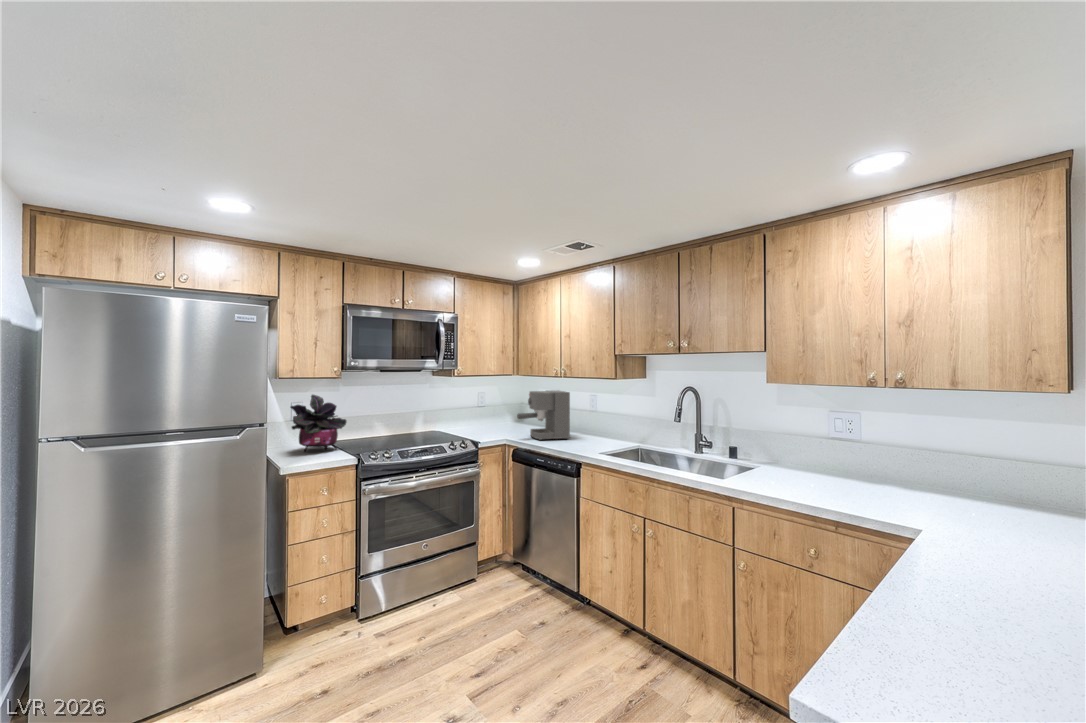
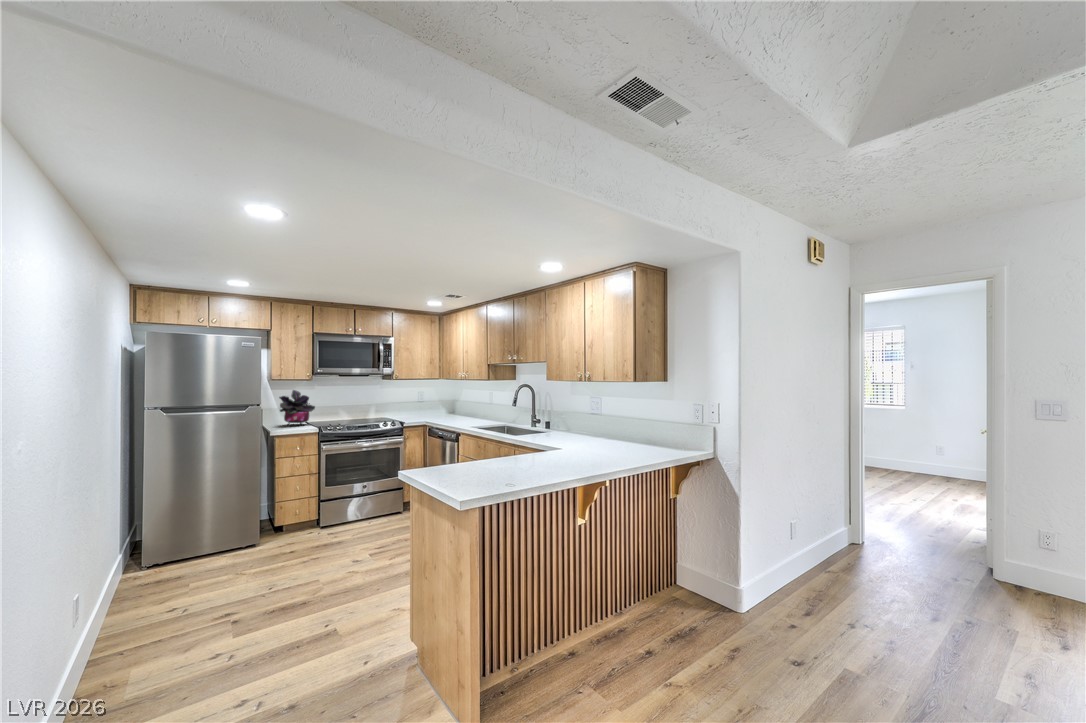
coffee maker: present [517,390,570,440] -> none [432,388,467,421]

